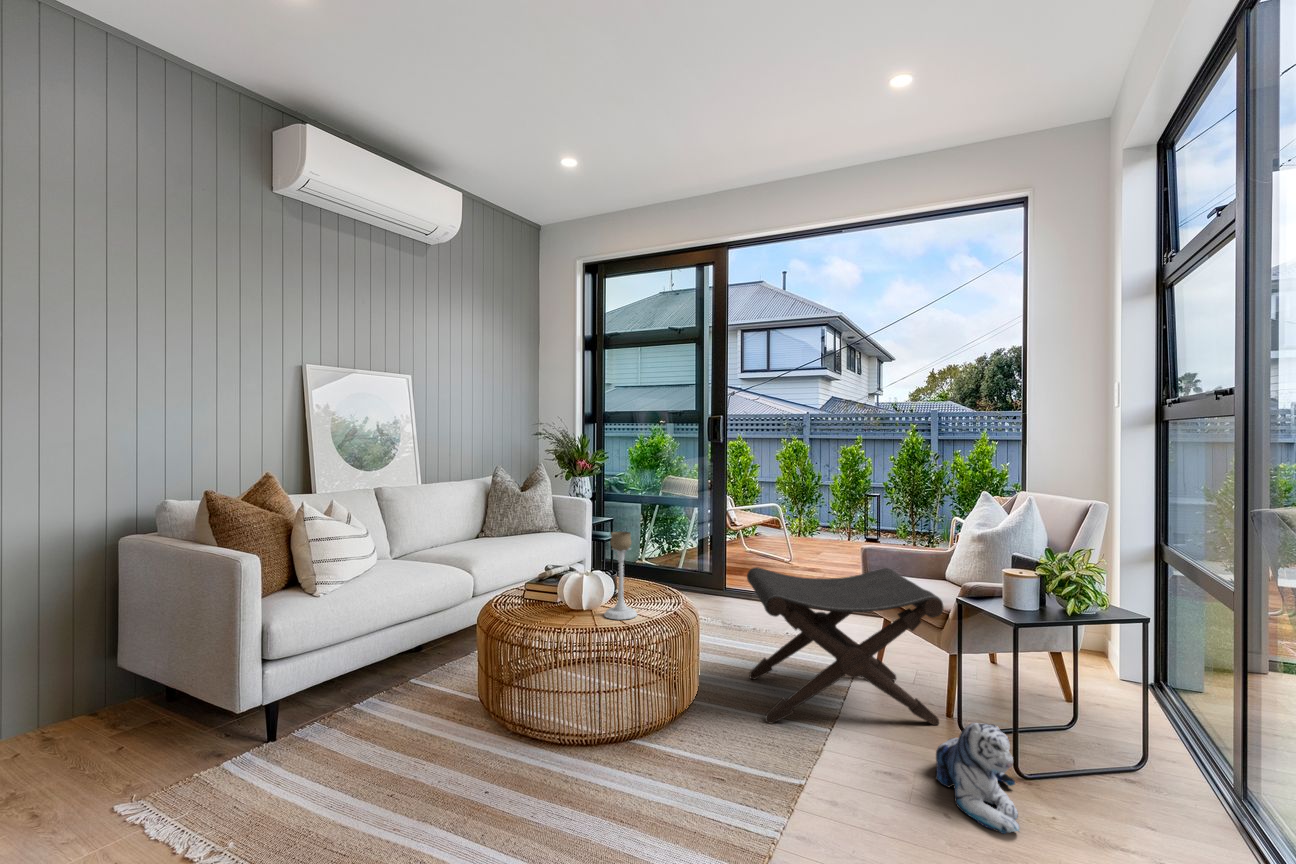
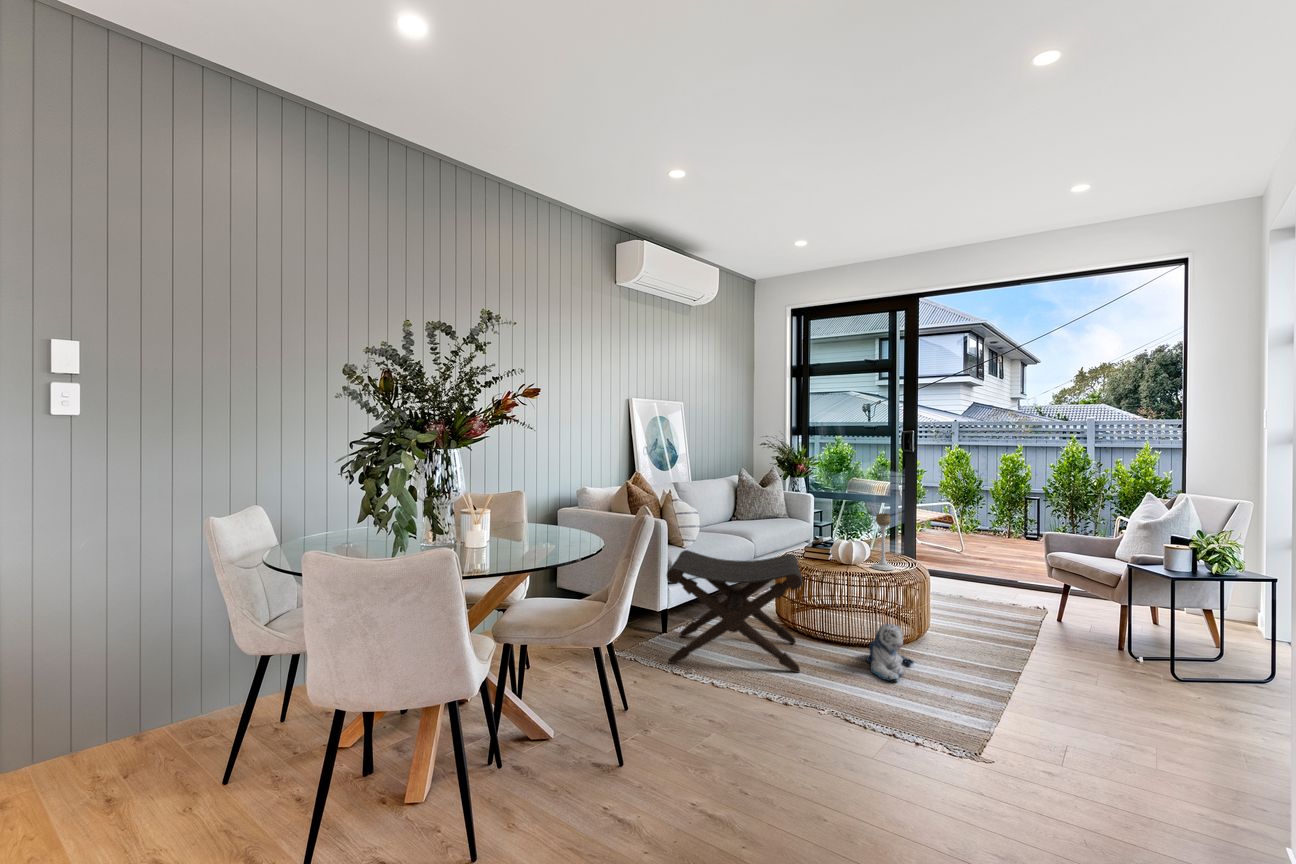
footstool: present [747,567,943,725] -> present [667,550,803,673]
plush toy: present [936,723,1020,834] -> present [866,623,914,681]

